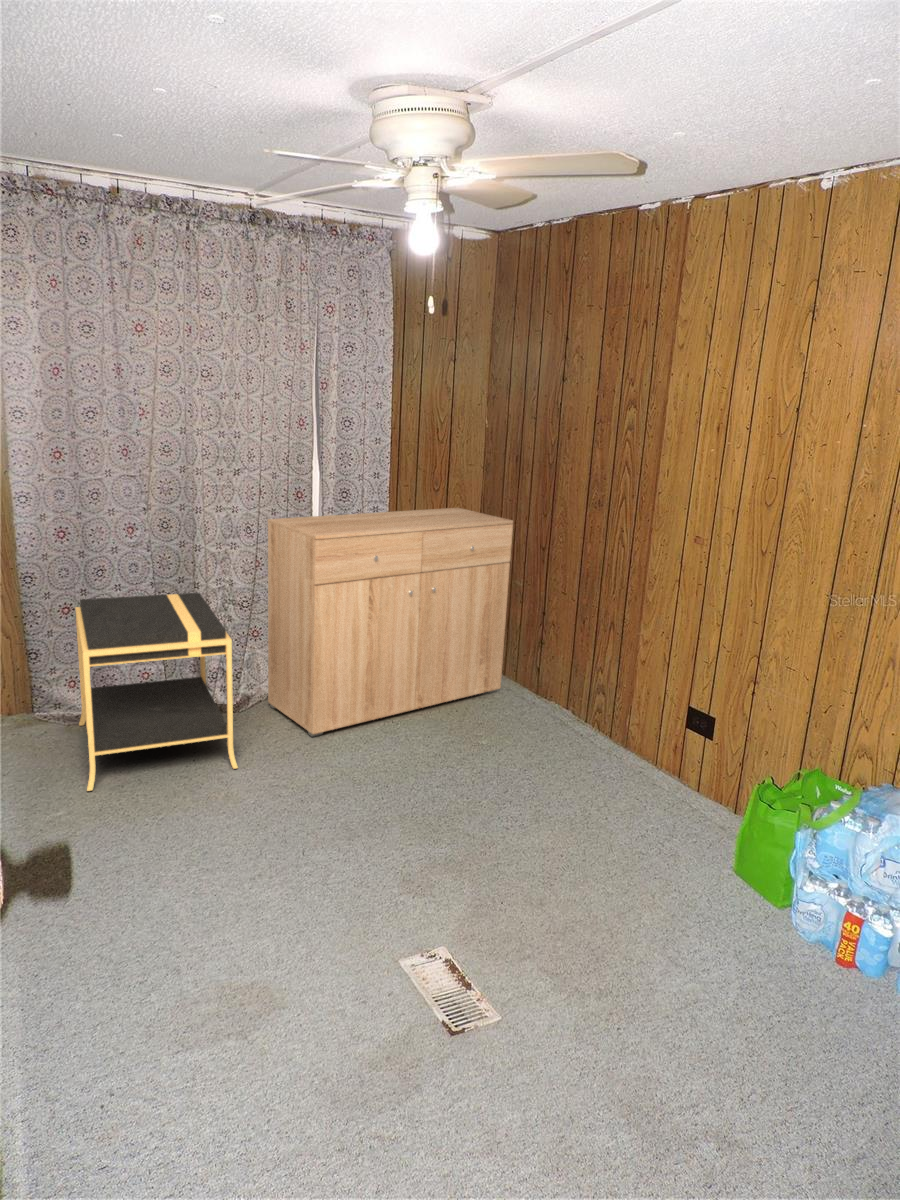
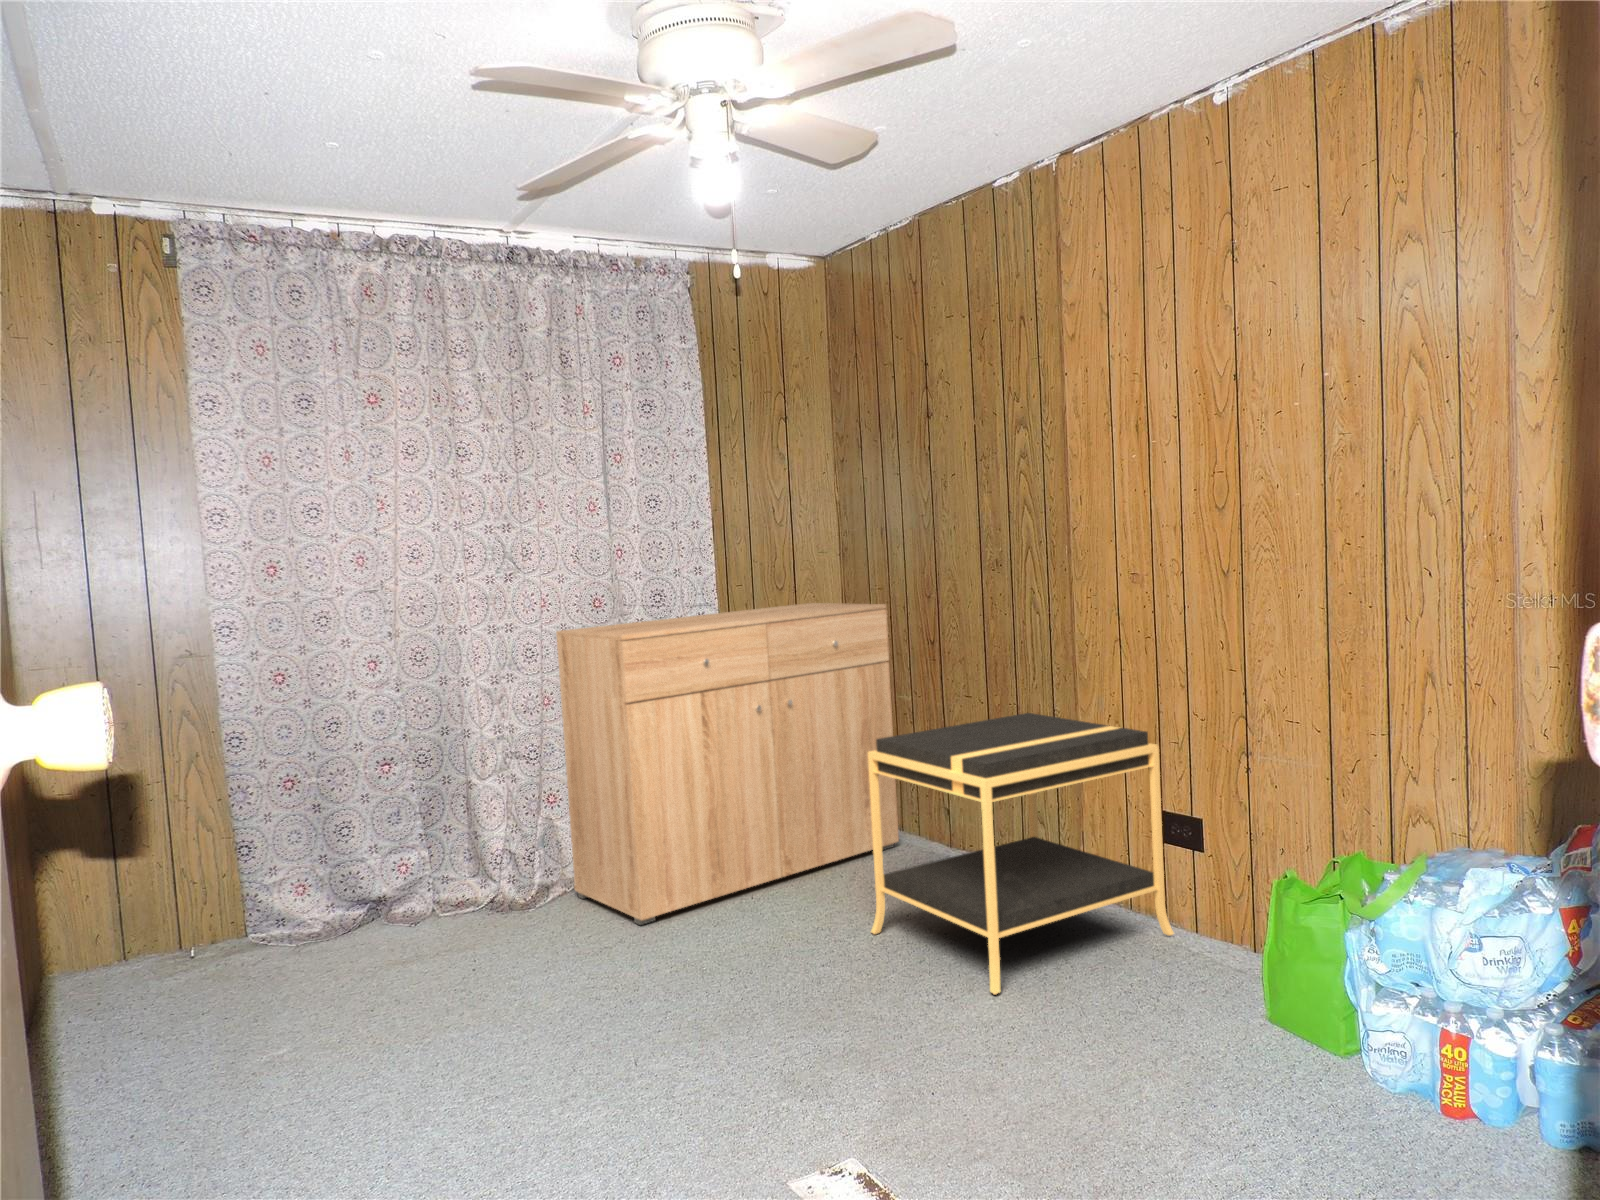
nightstand: present [76,593,238,791] -> present [868,713,1174,995]

